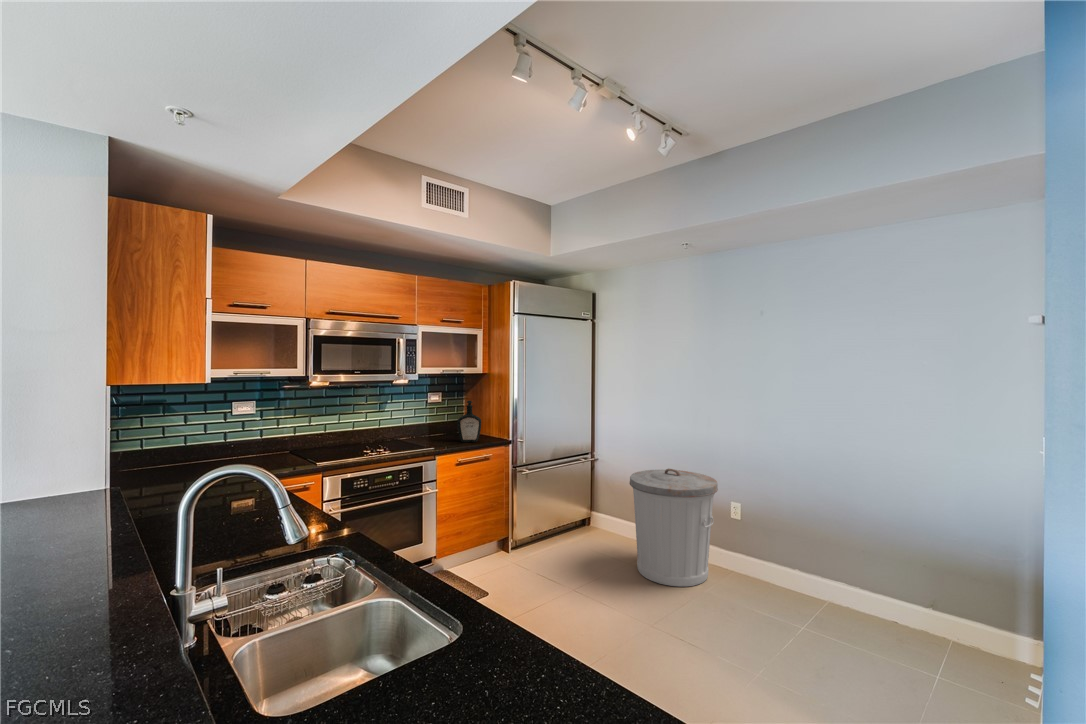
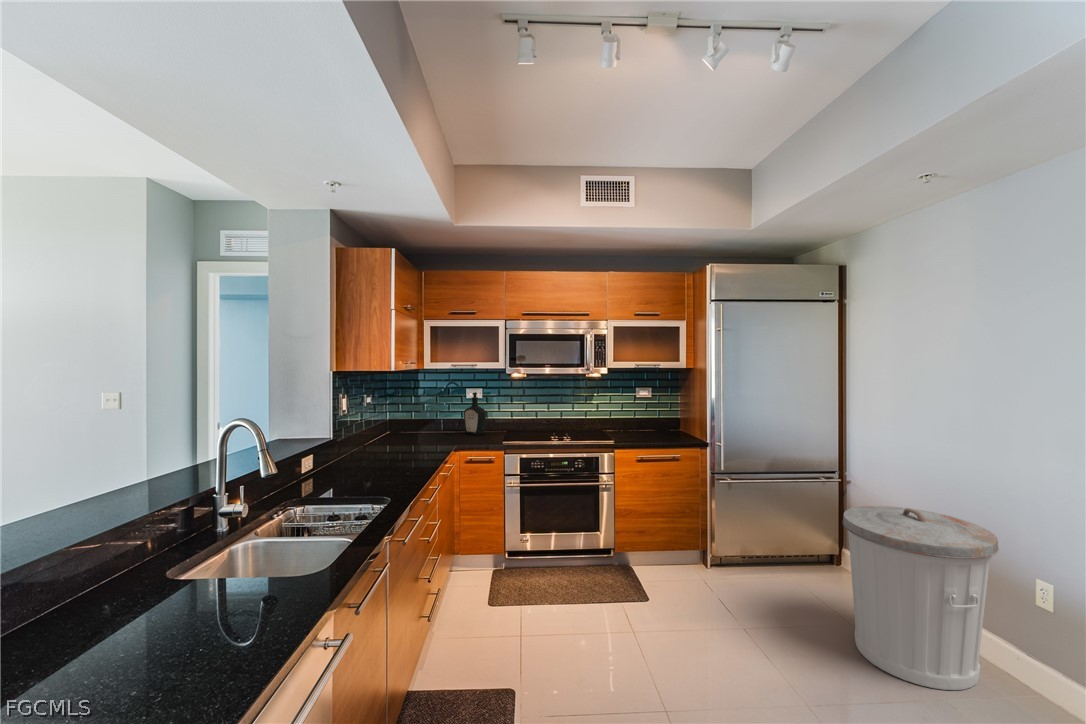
bottle: present [457,400,481,442] -> present [464,392,486,435]

